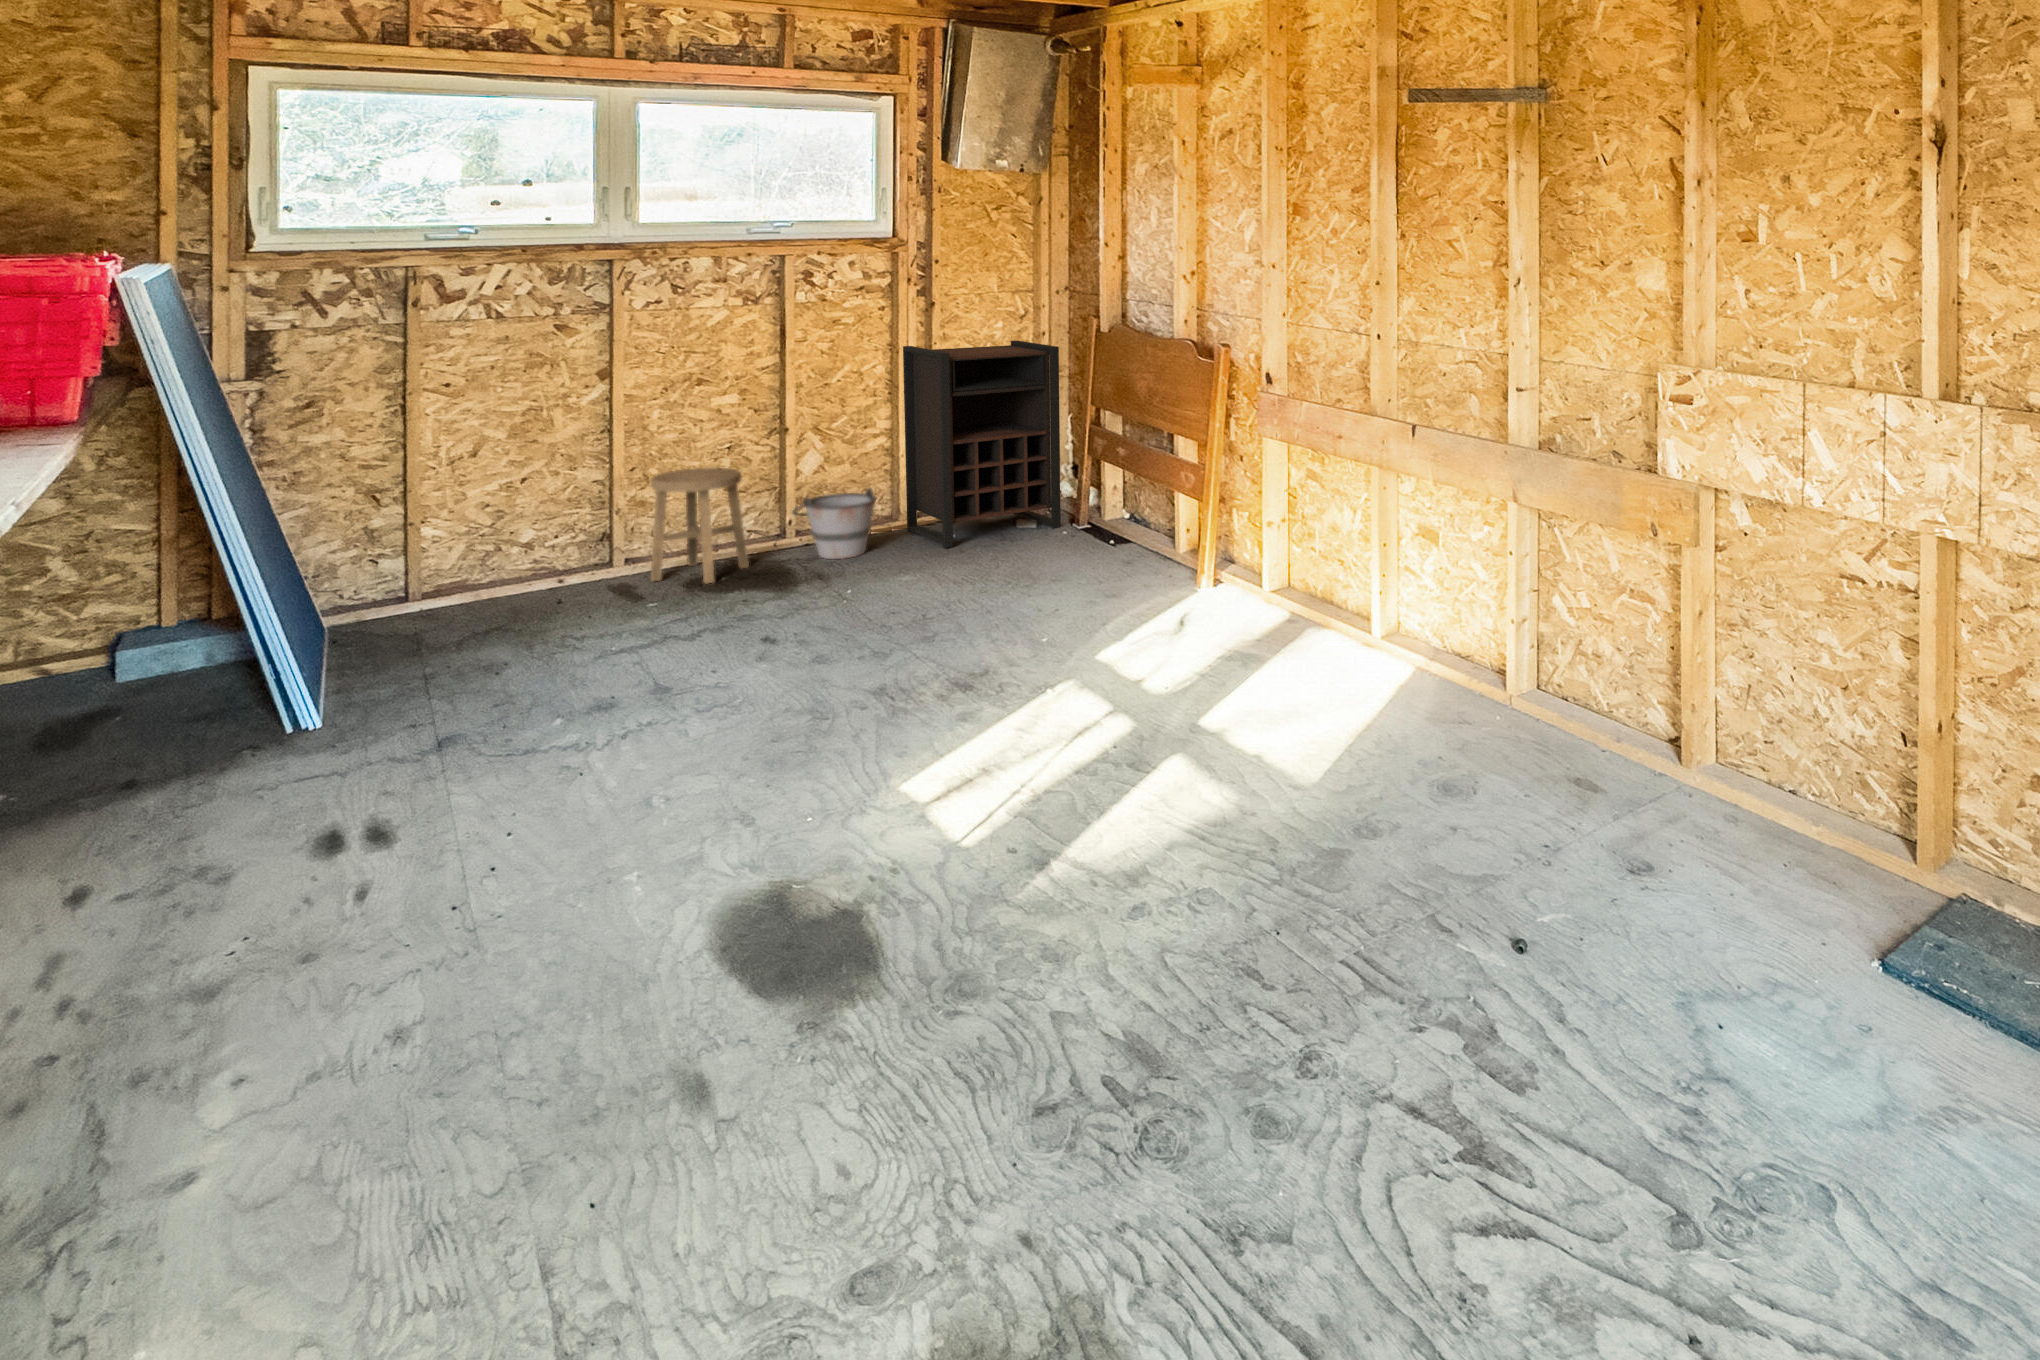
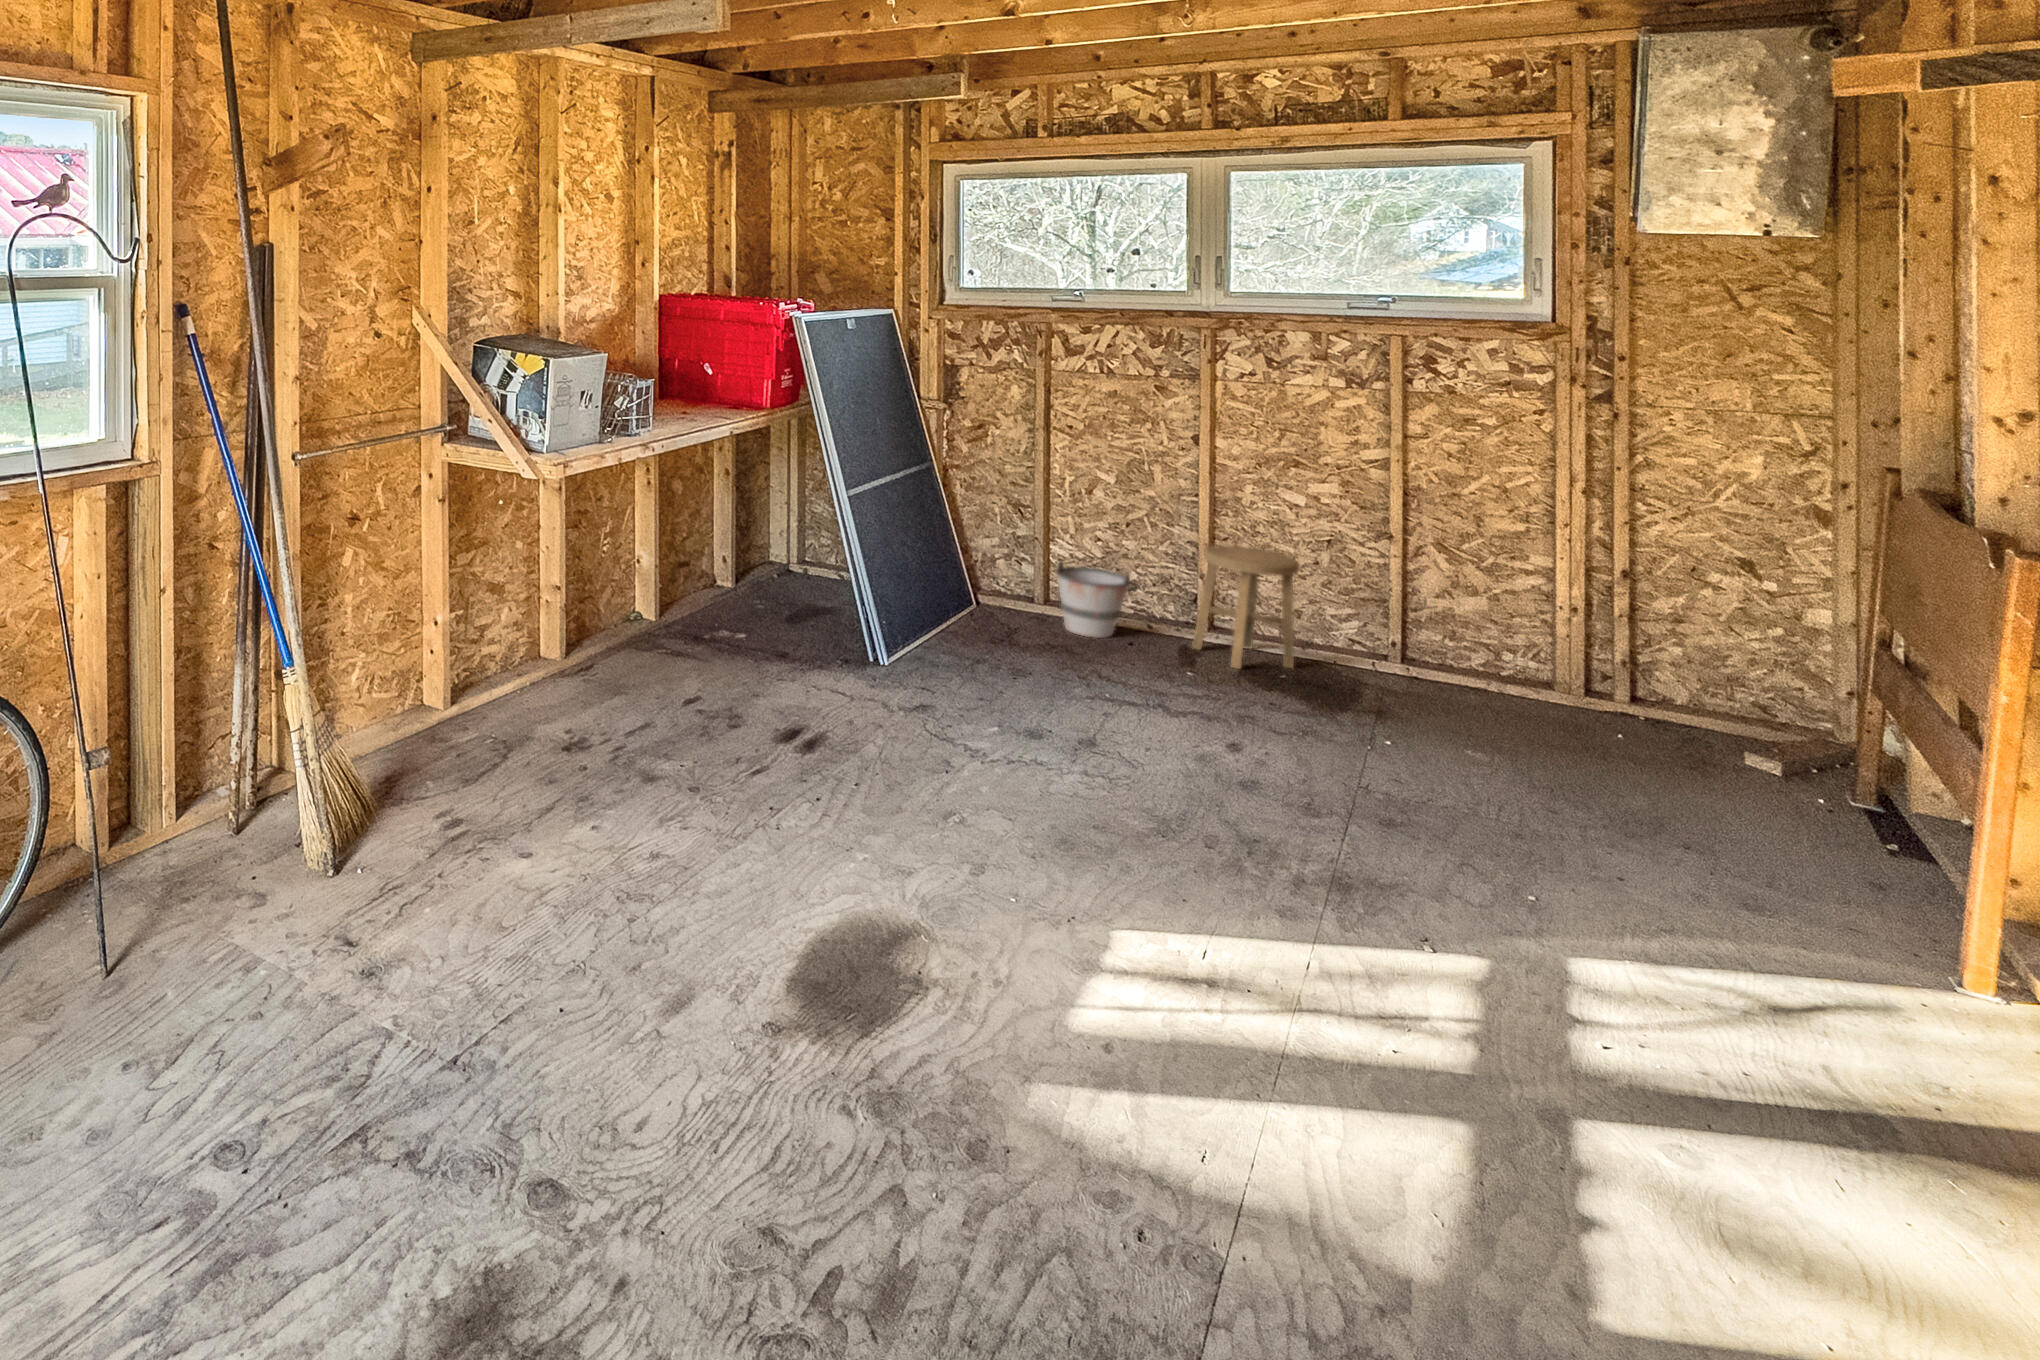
shelving unit: present [903,341,1061,548] -> none [1524,461,1815,777]
bucket: present [792,488,876,559] -> present [1056,561,1138,638]

